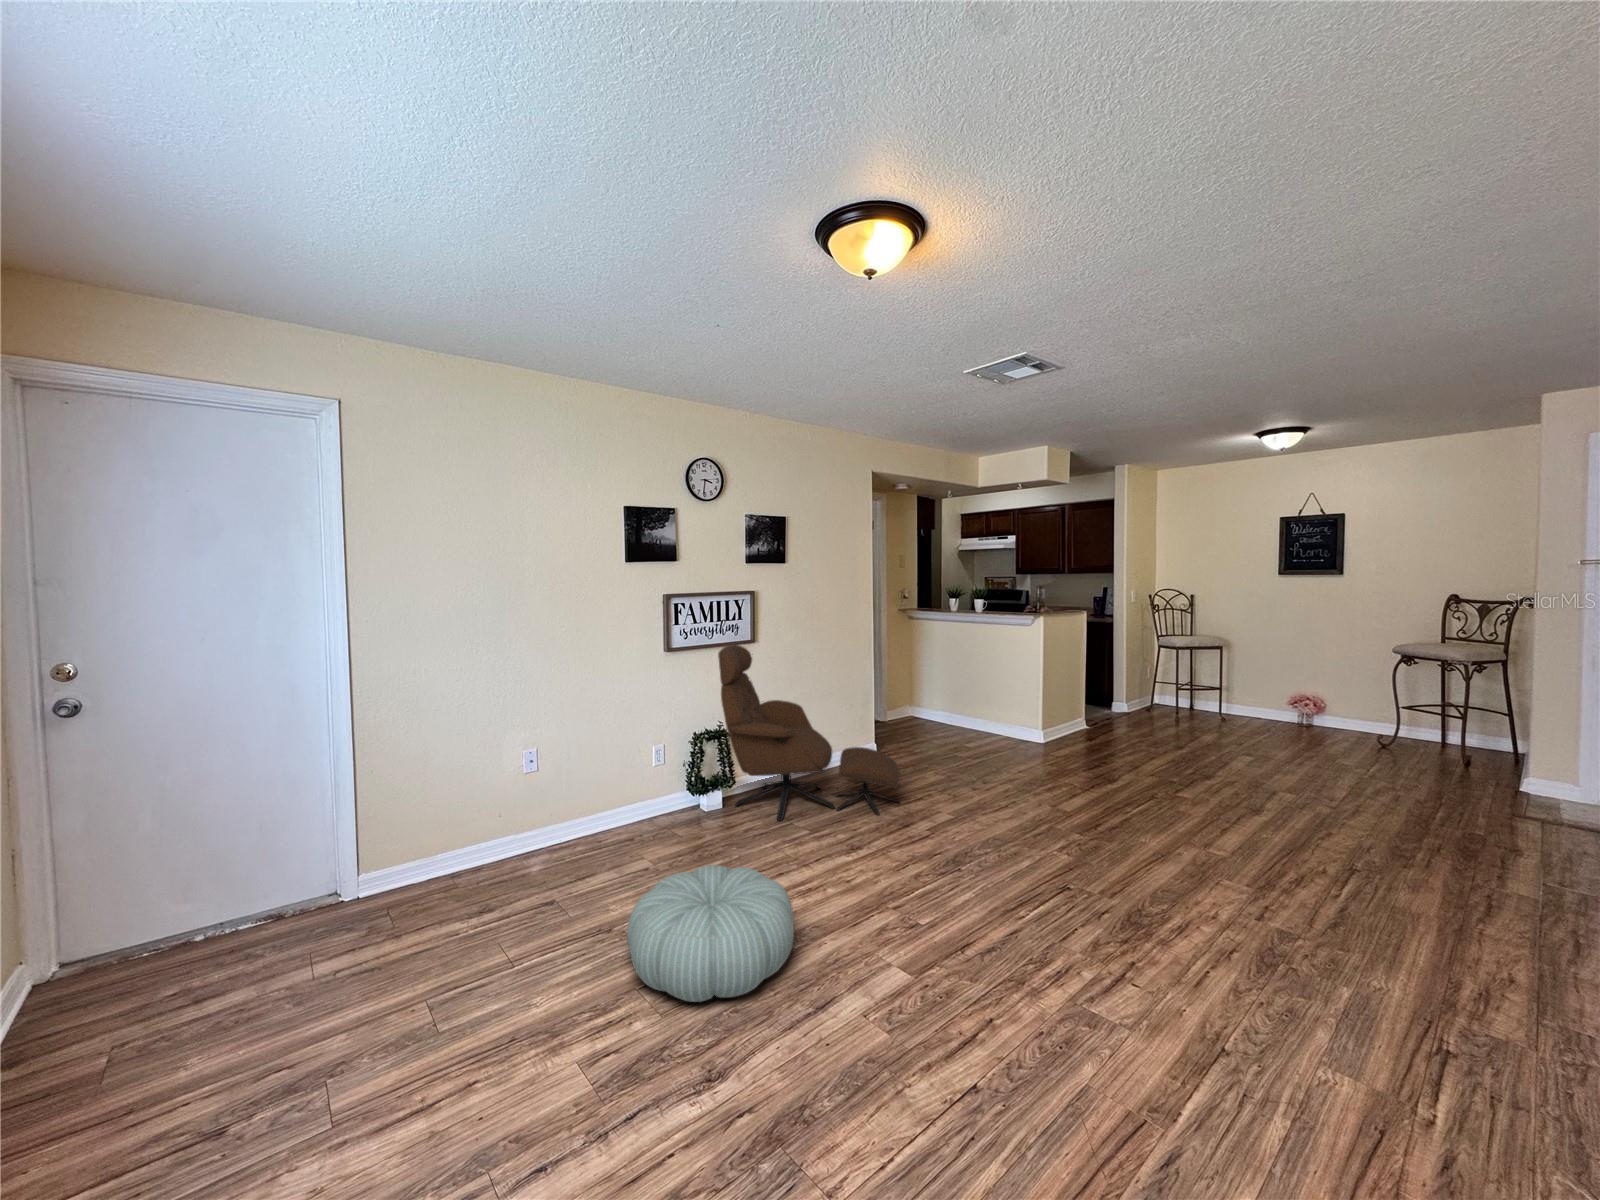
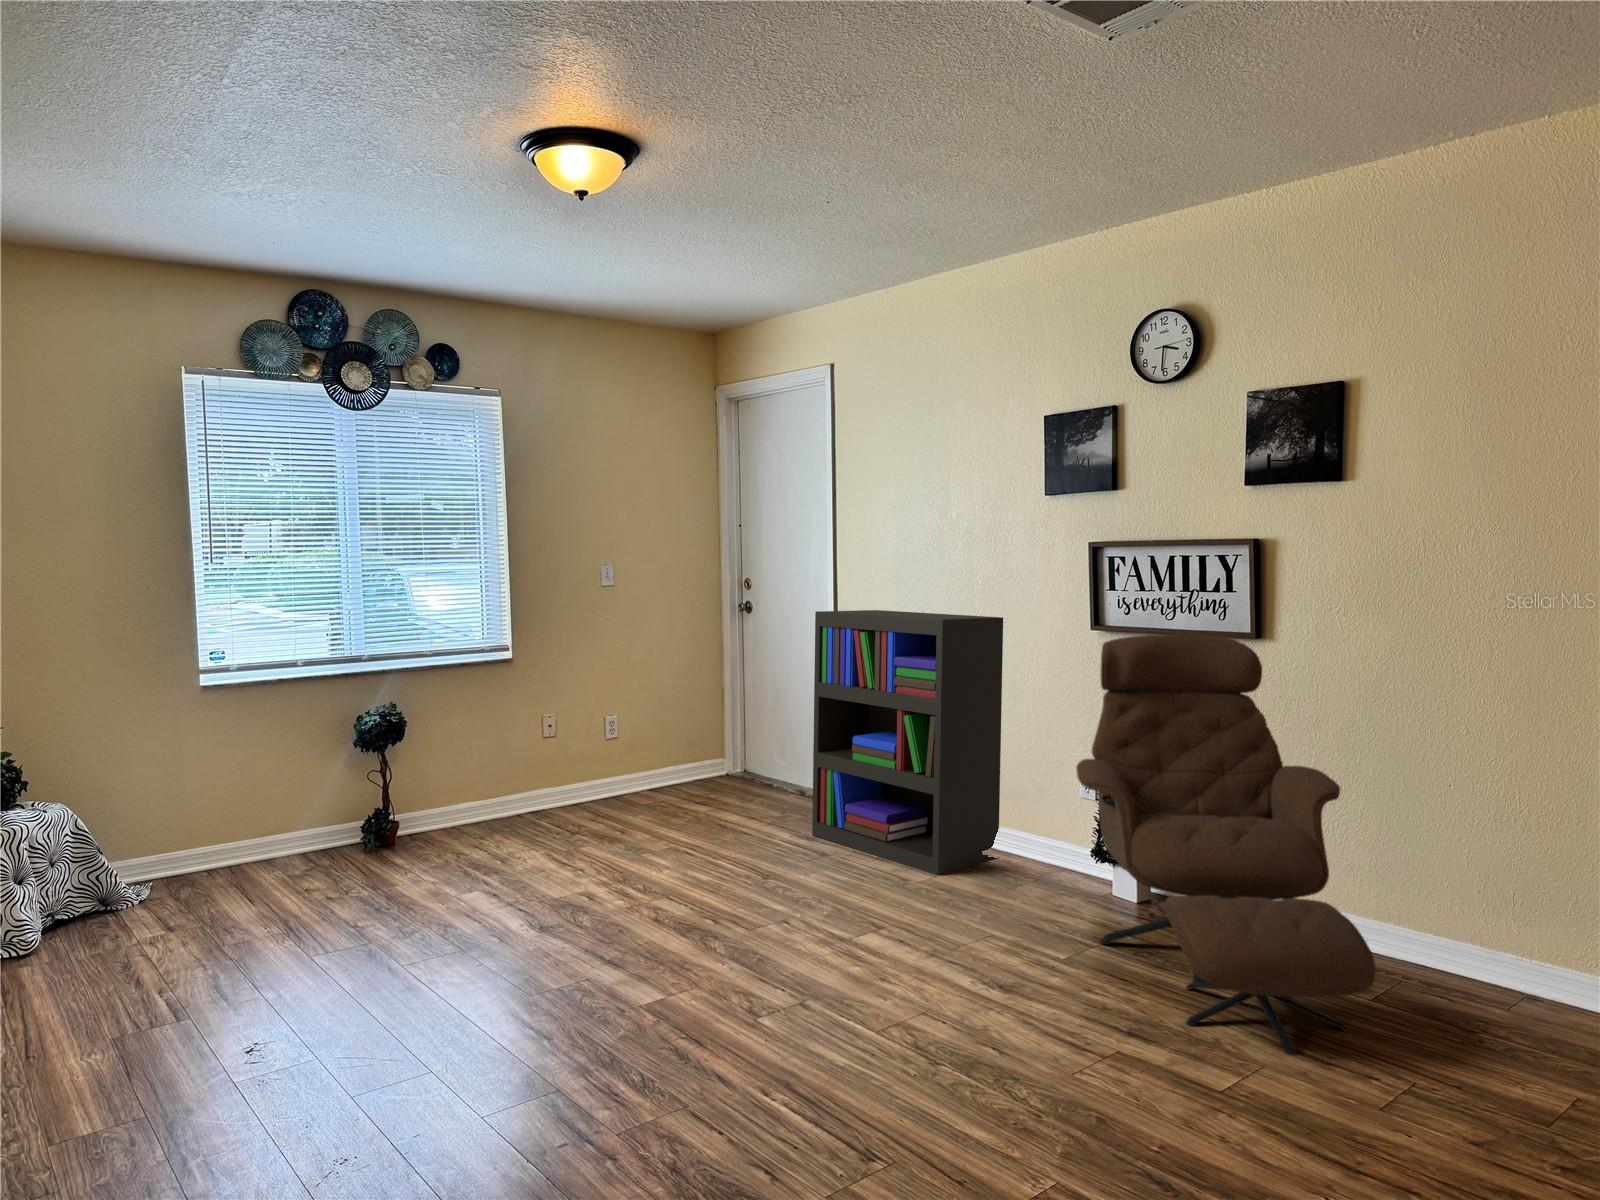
bookshelf: none [447,653,637,909] -> present [812,610,1003,875]
pouf: present [627,865,794,1002] -> none [610,825,786,936]

